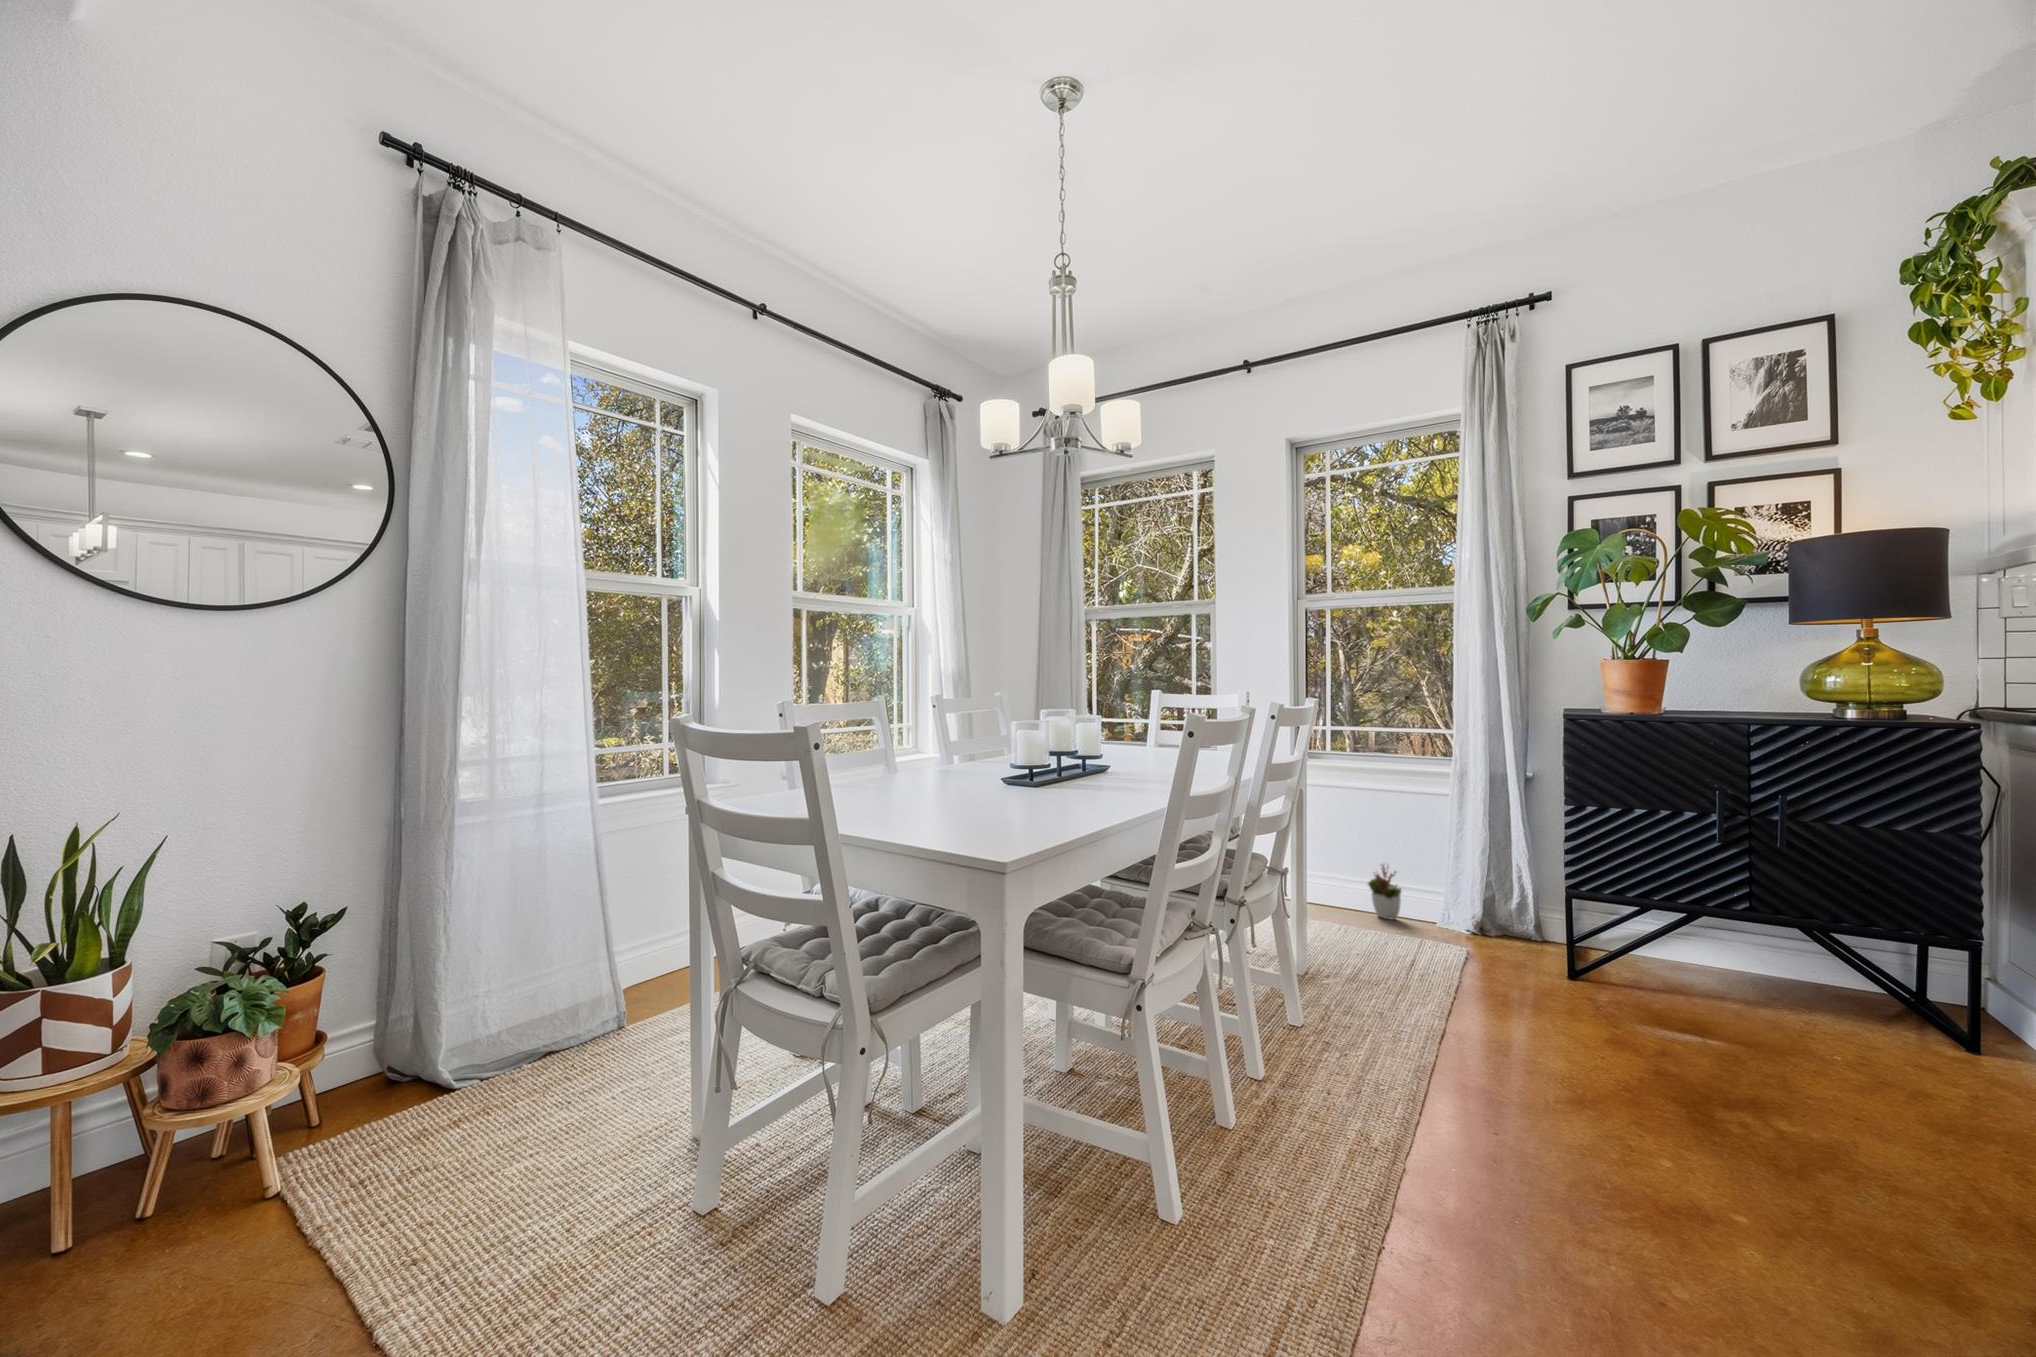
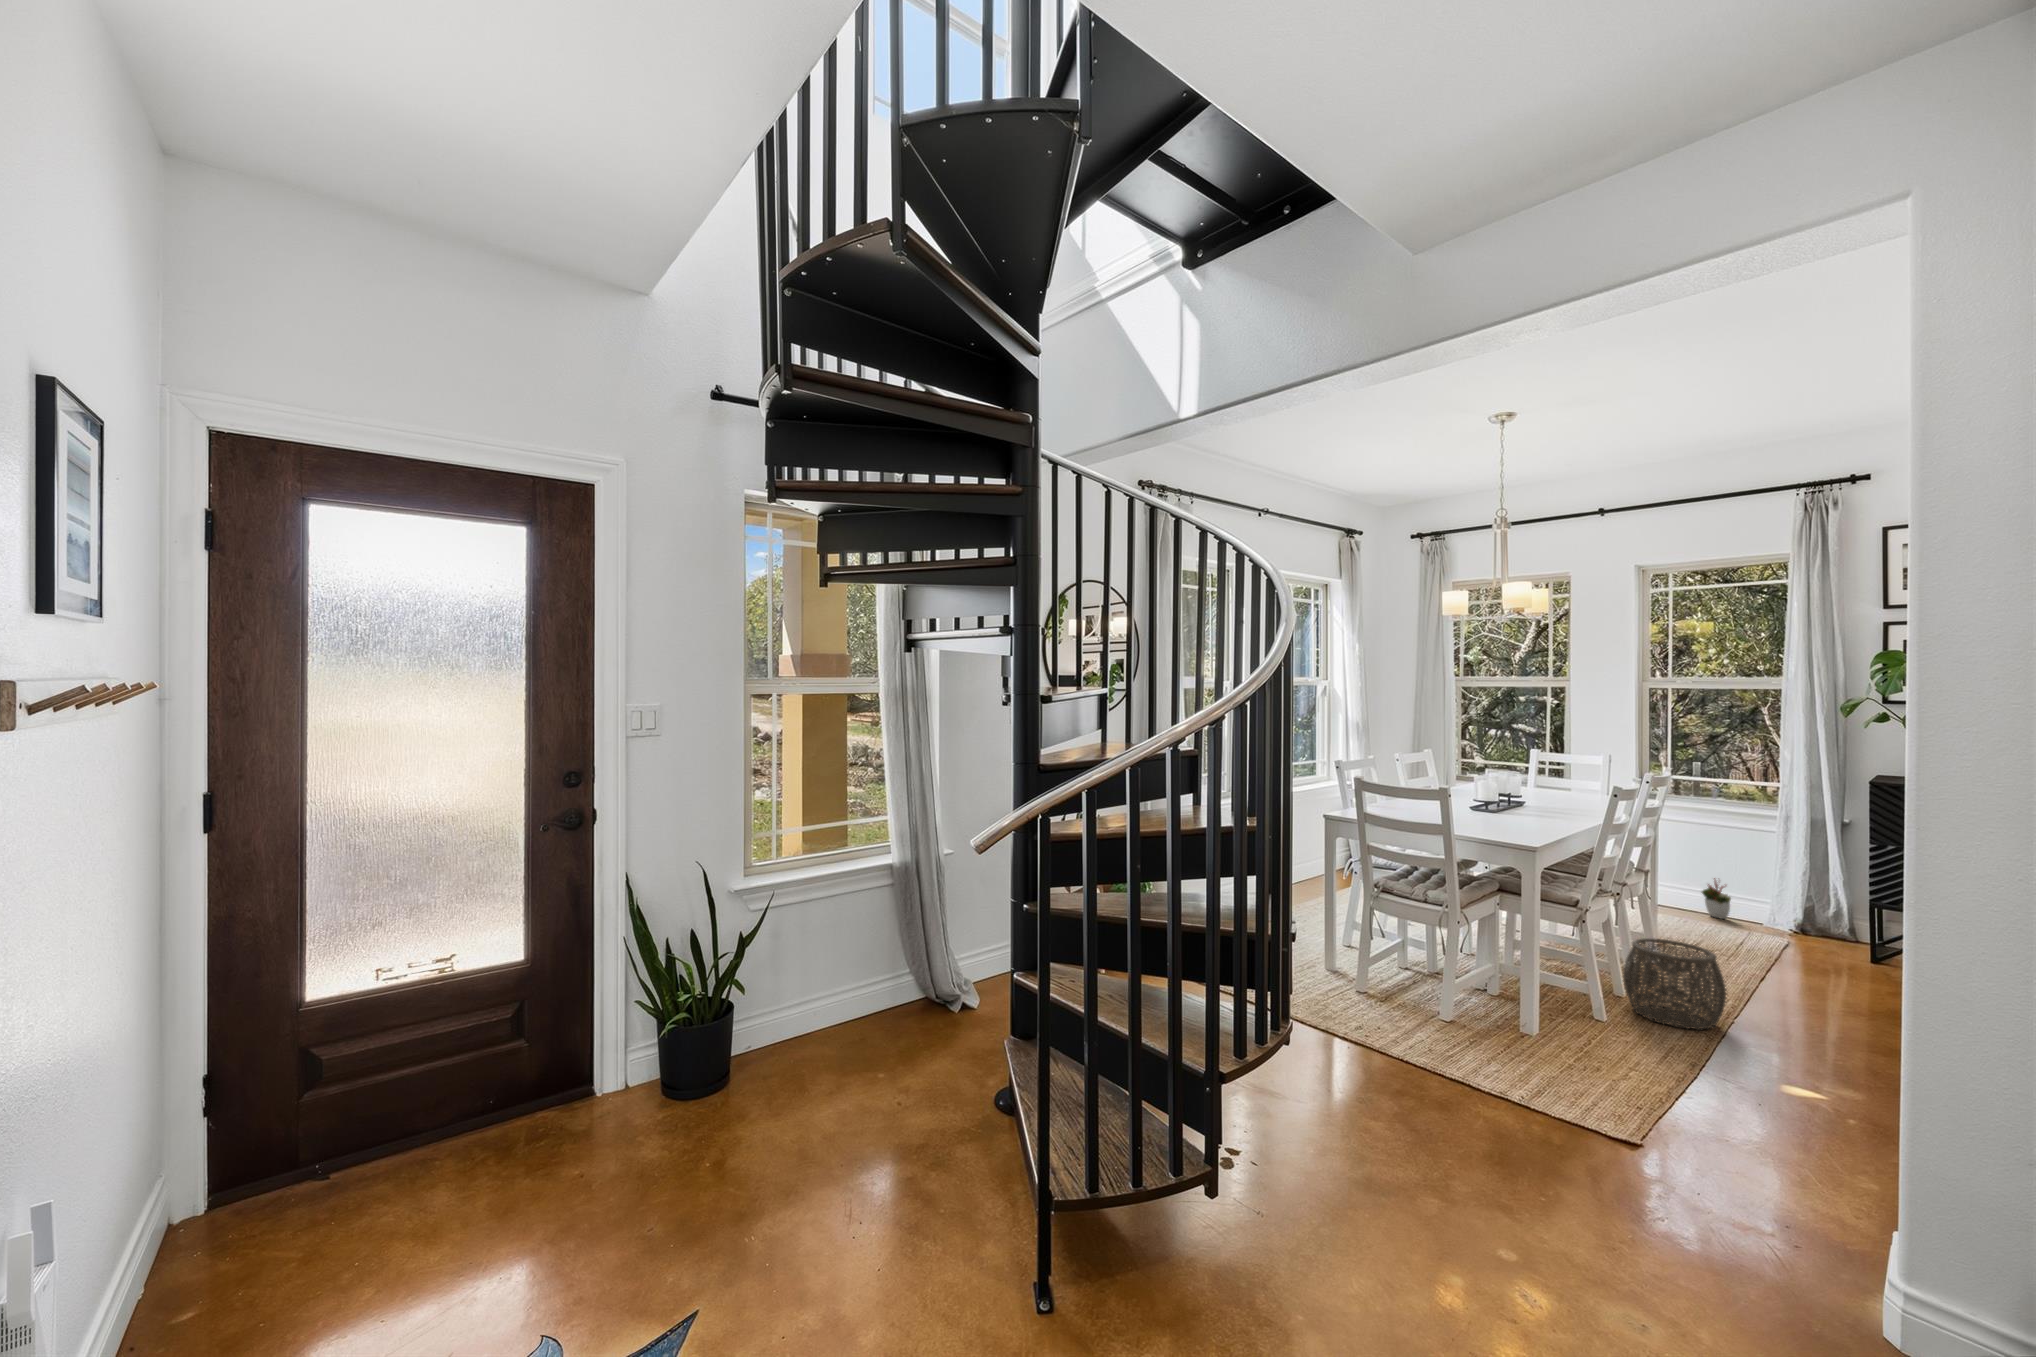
woven basket: none [1228,1002,1394,1193] -> present [1623,938,1726,1030]

